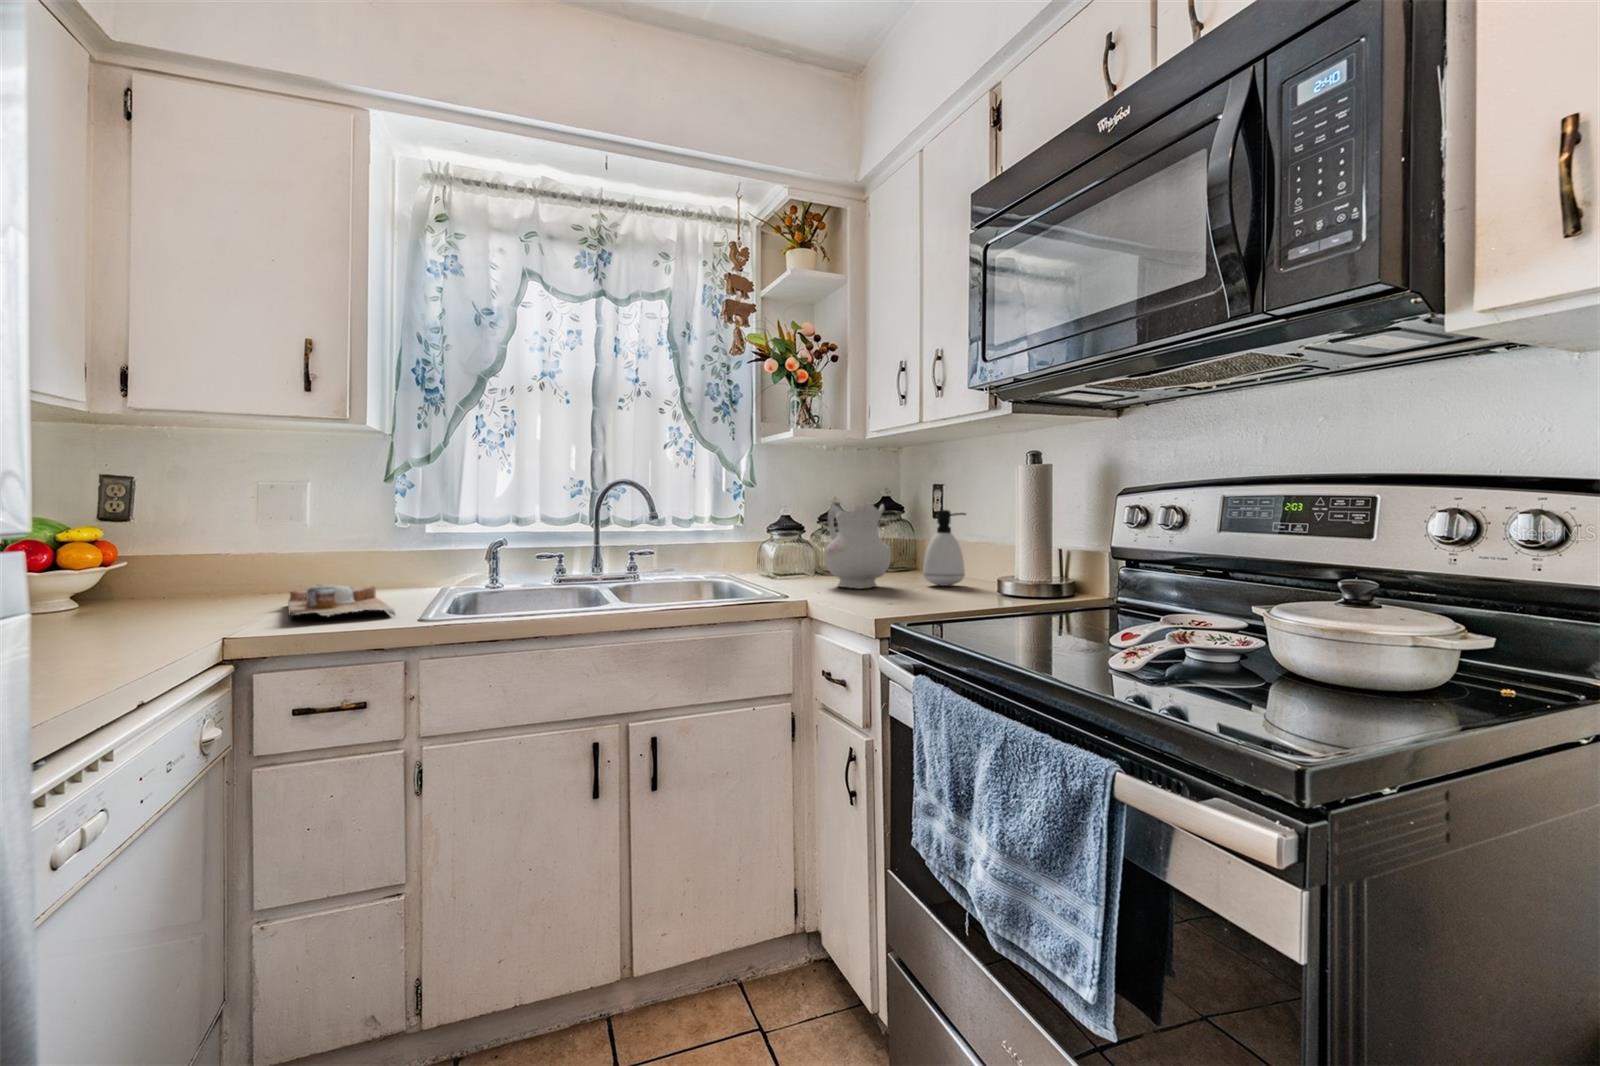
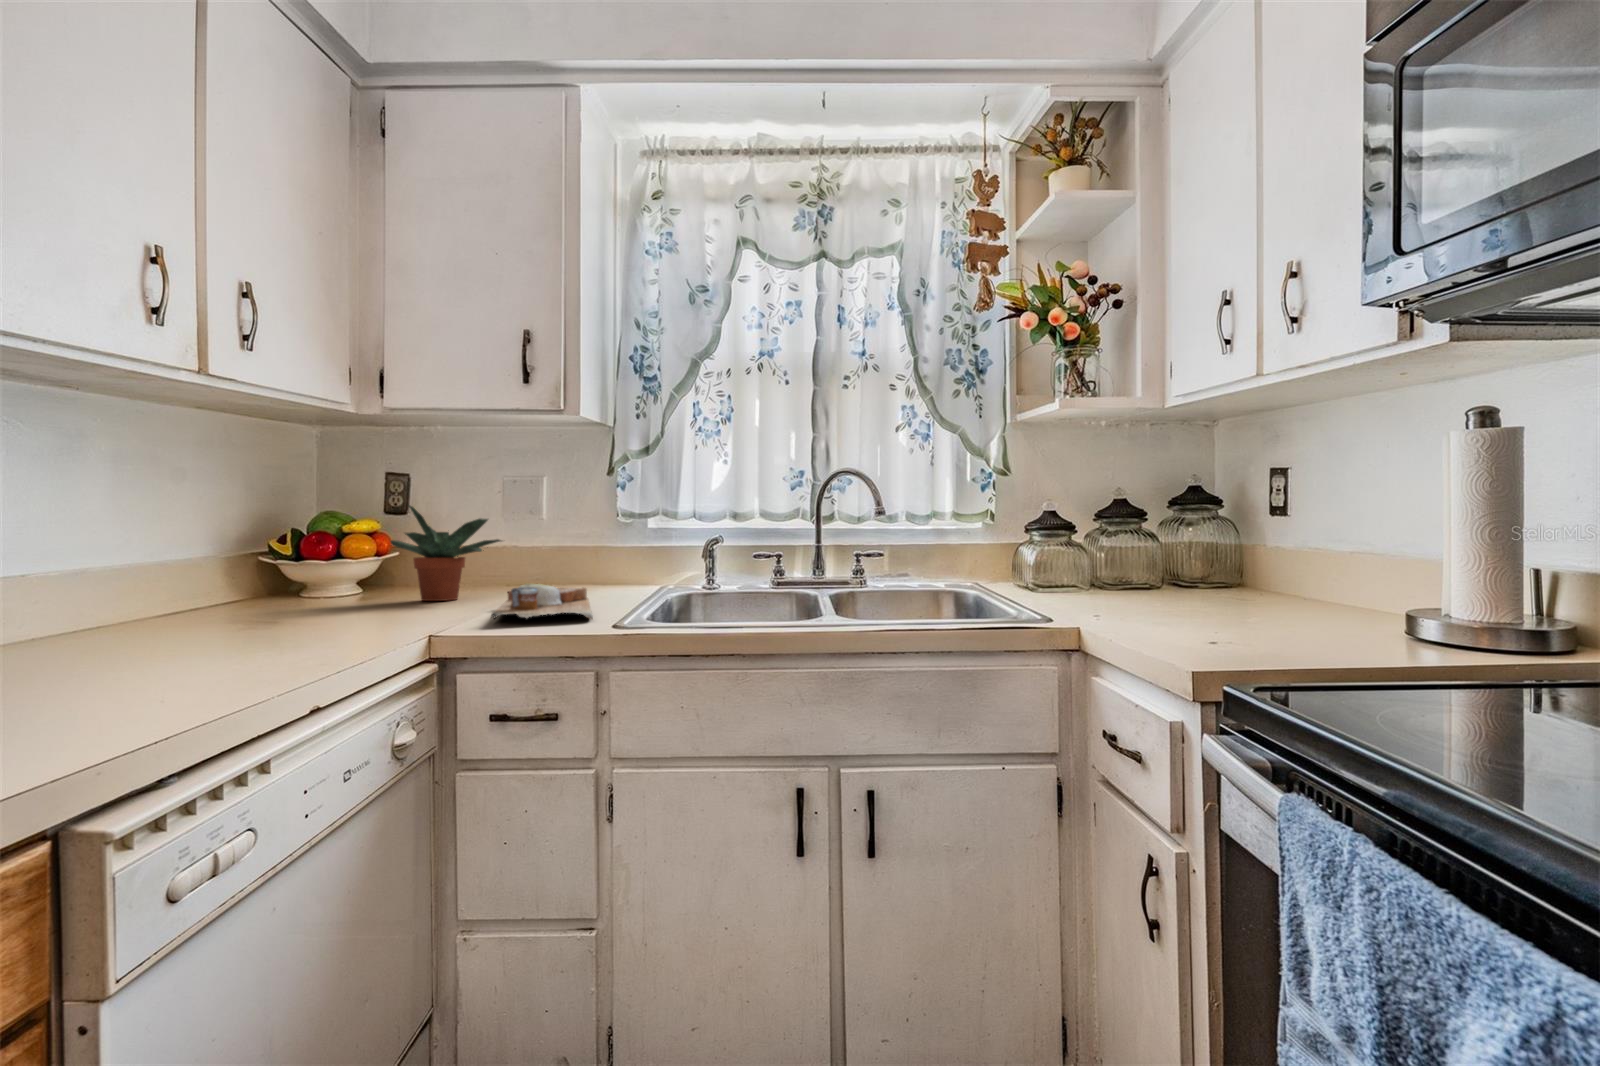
ceramic pitcher: present [824,502,891,589] -> none [1103,487,1203,605]
potted plant: none [112,504,275,604] -> present [391,504,501,601]
soap dispenser: present [923,510,966,586] -> none [1253,496,1324,604]

